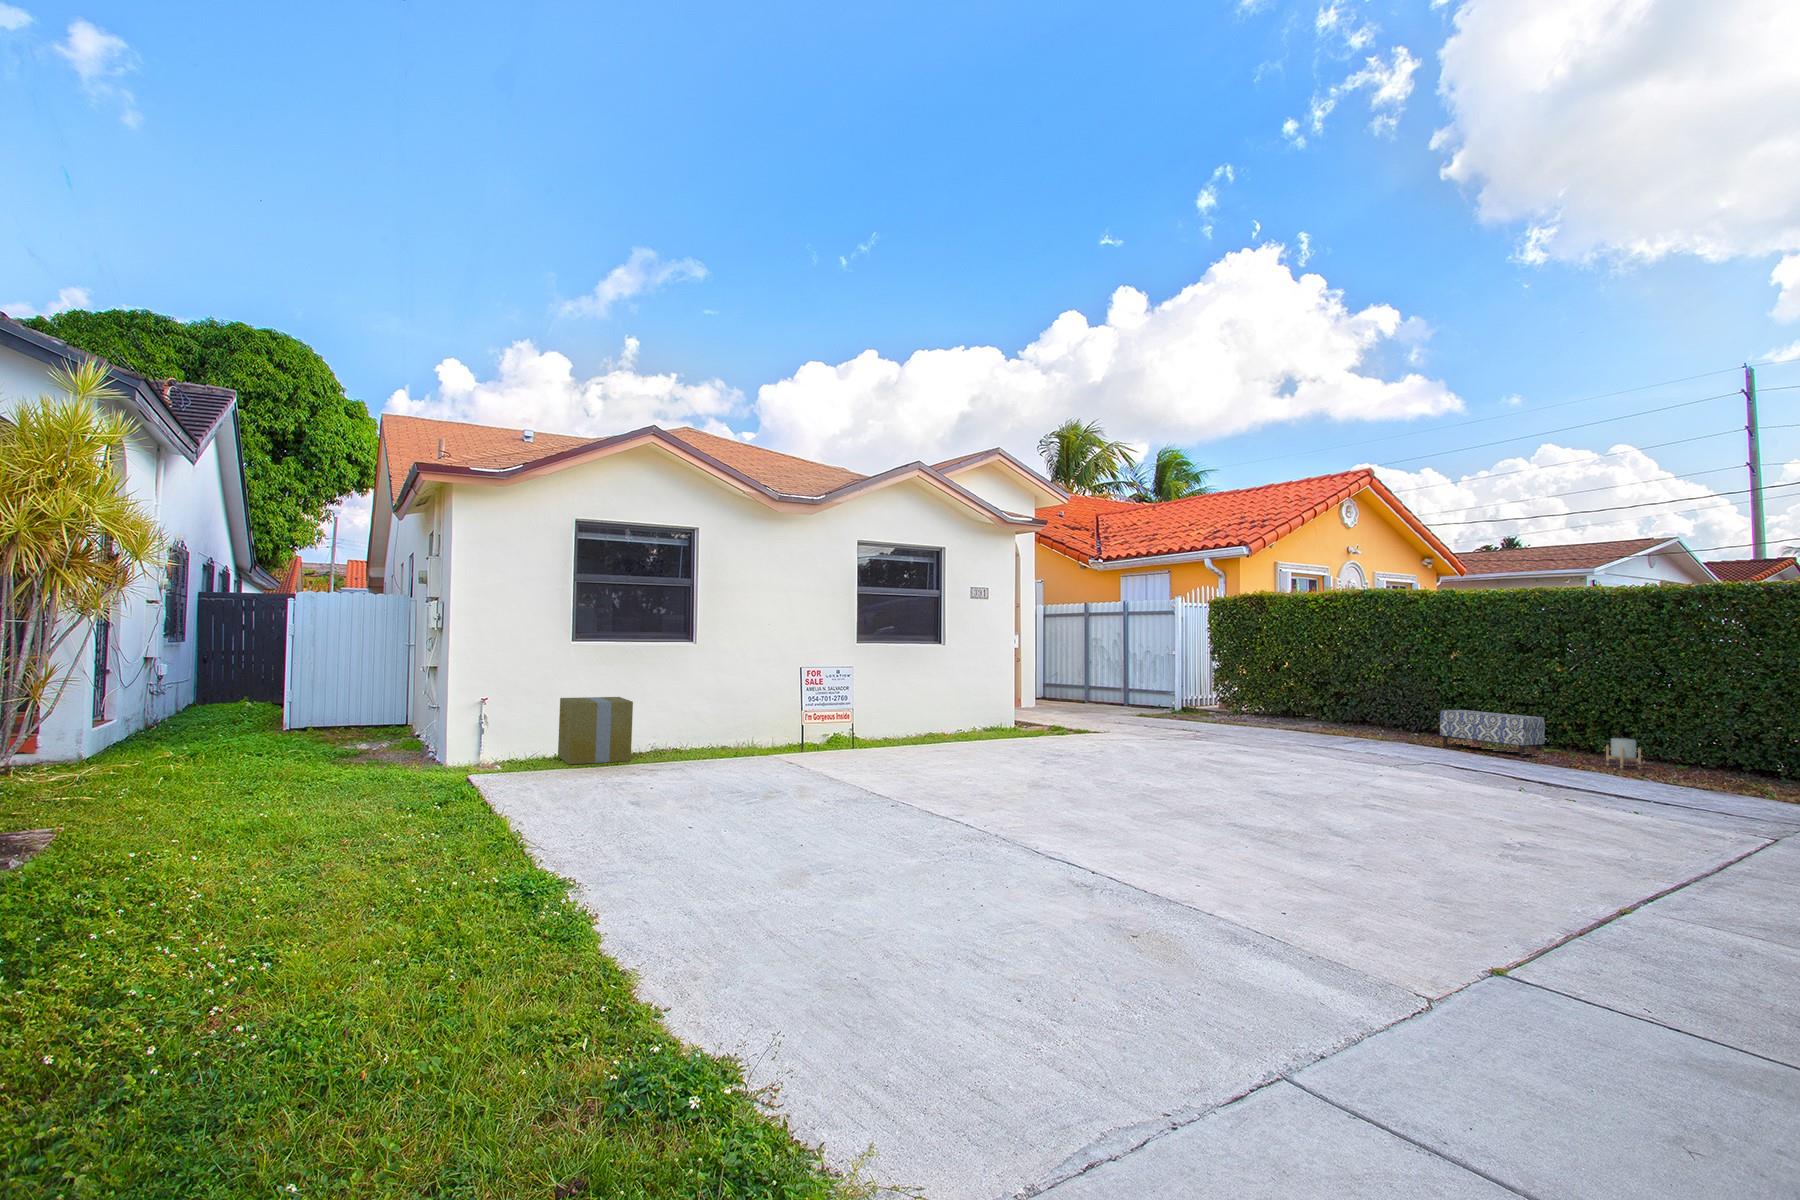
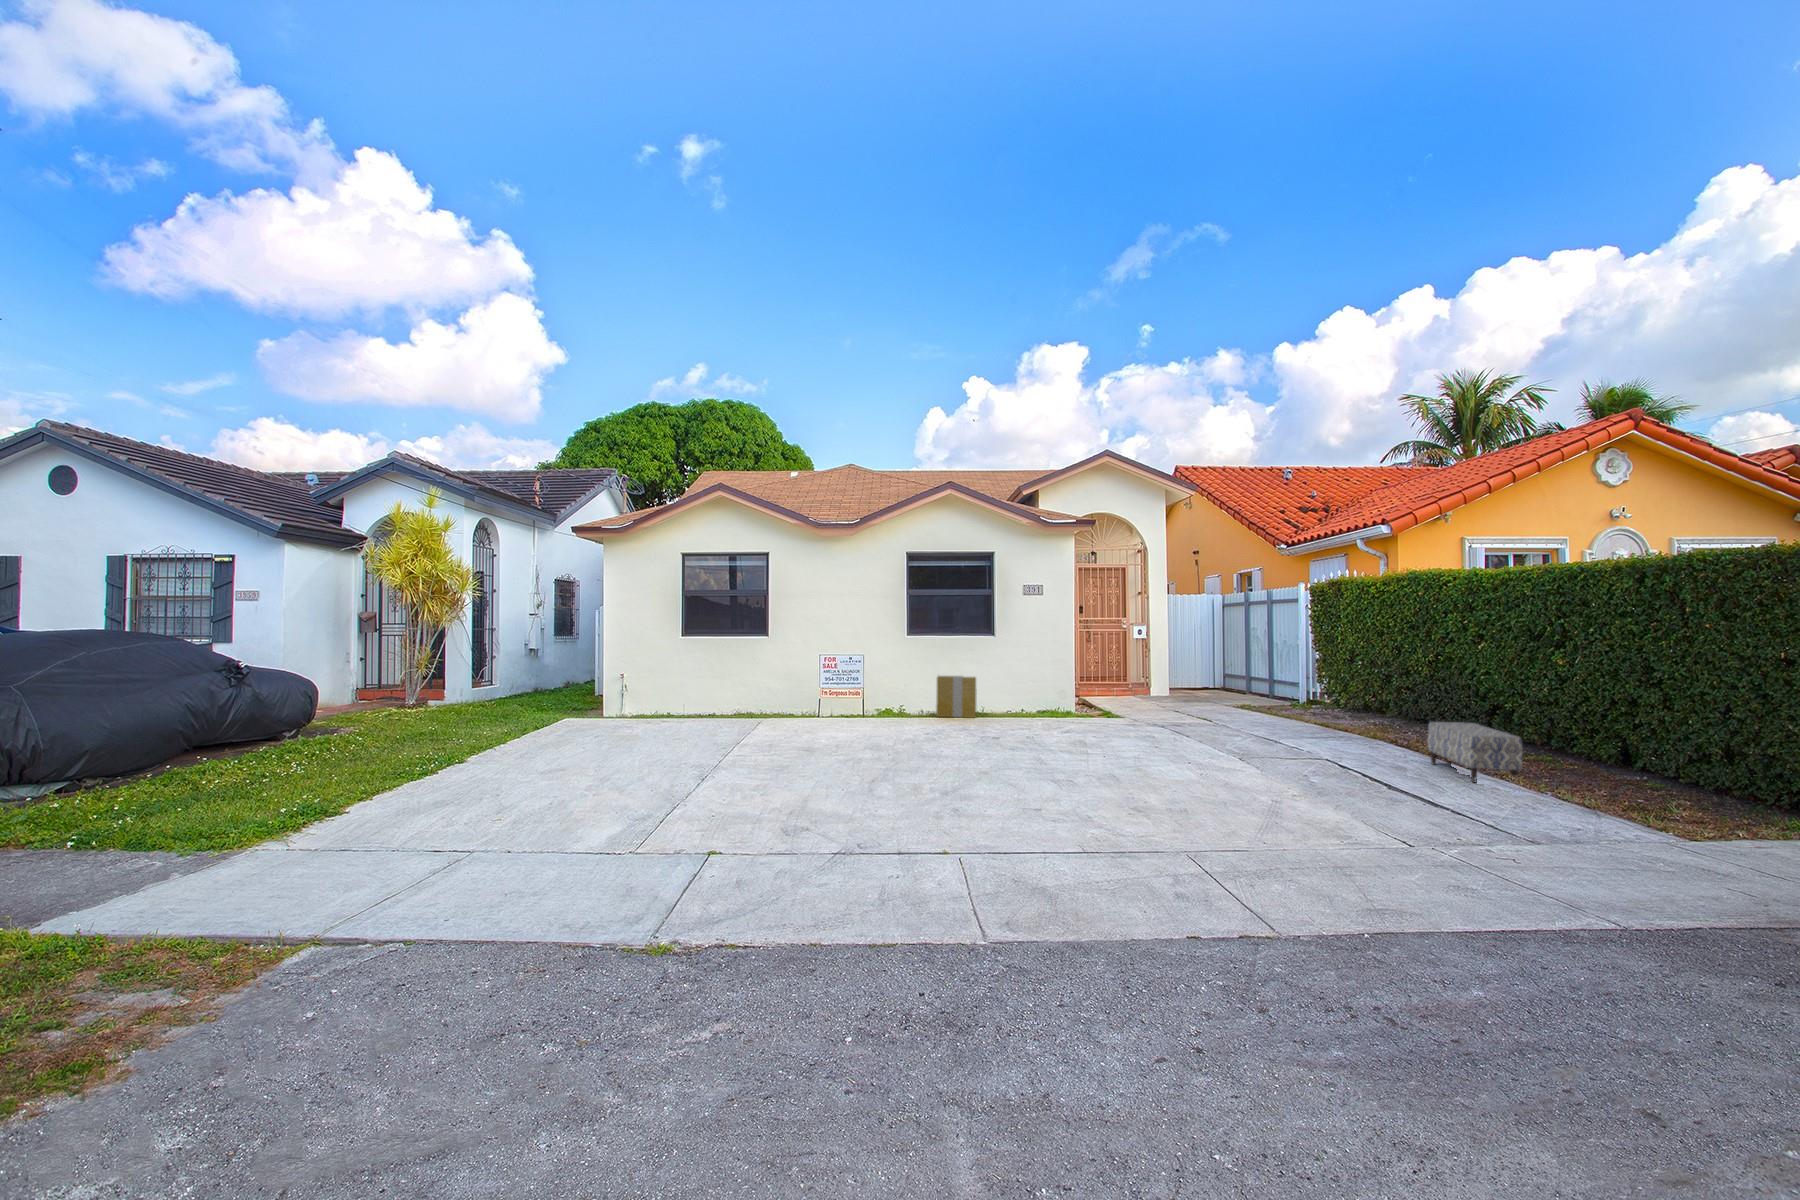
cardboard box: present [558,697,633,764] -> present [936,676,977,718]
planter: present [1606,738,1641,769] -> none [1554,768,1586,809]

